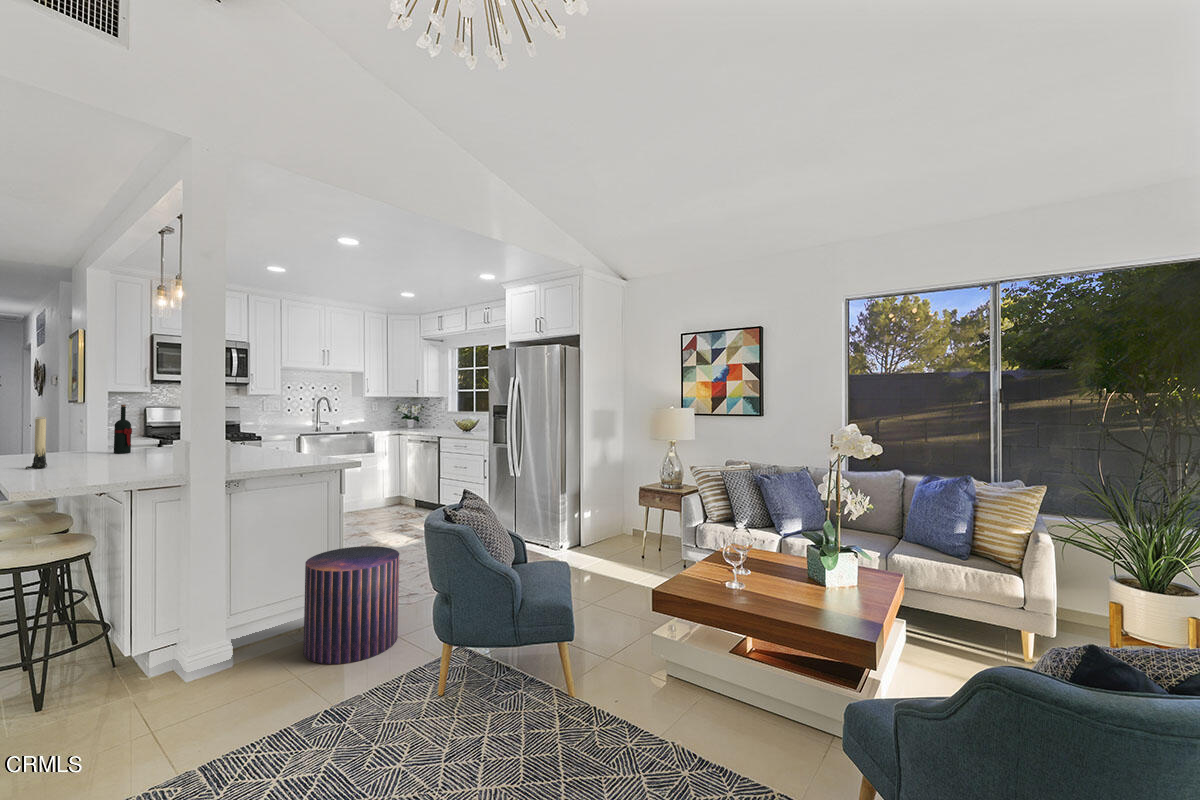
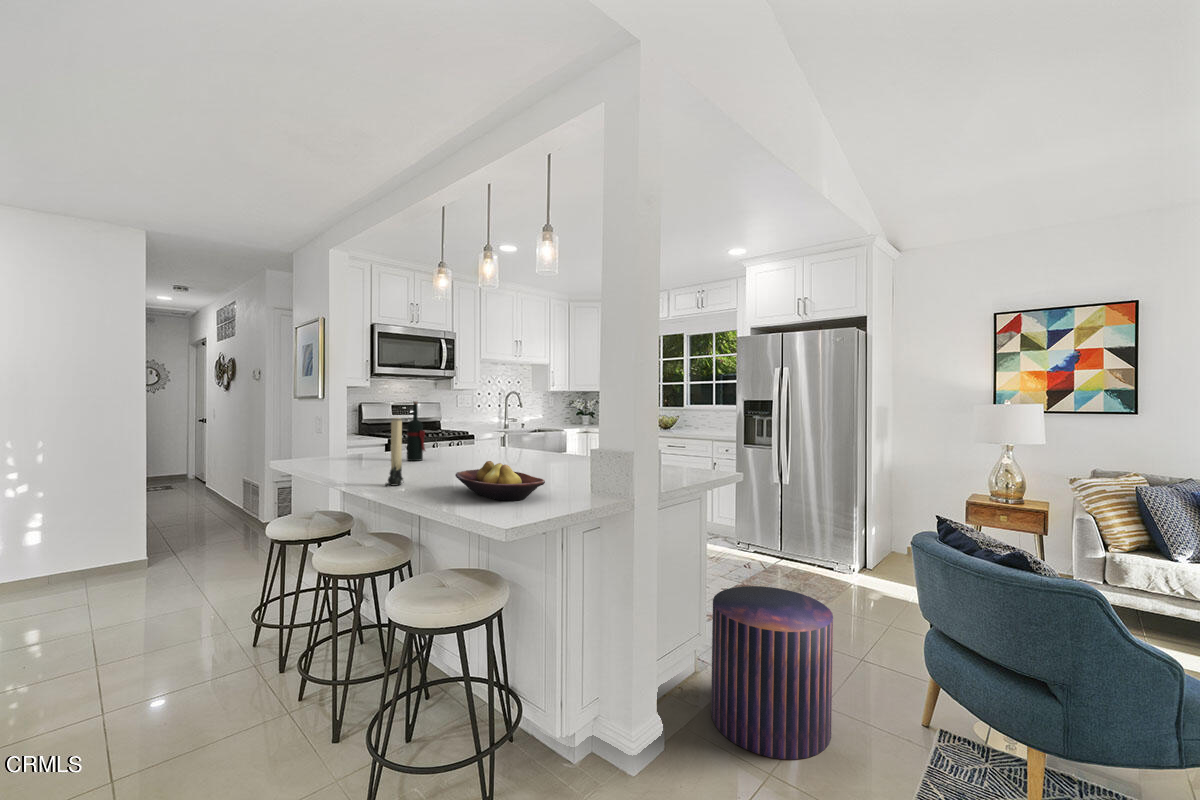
fruit bowl: none [64,448,134,476] -> present [455,461,545,501]

